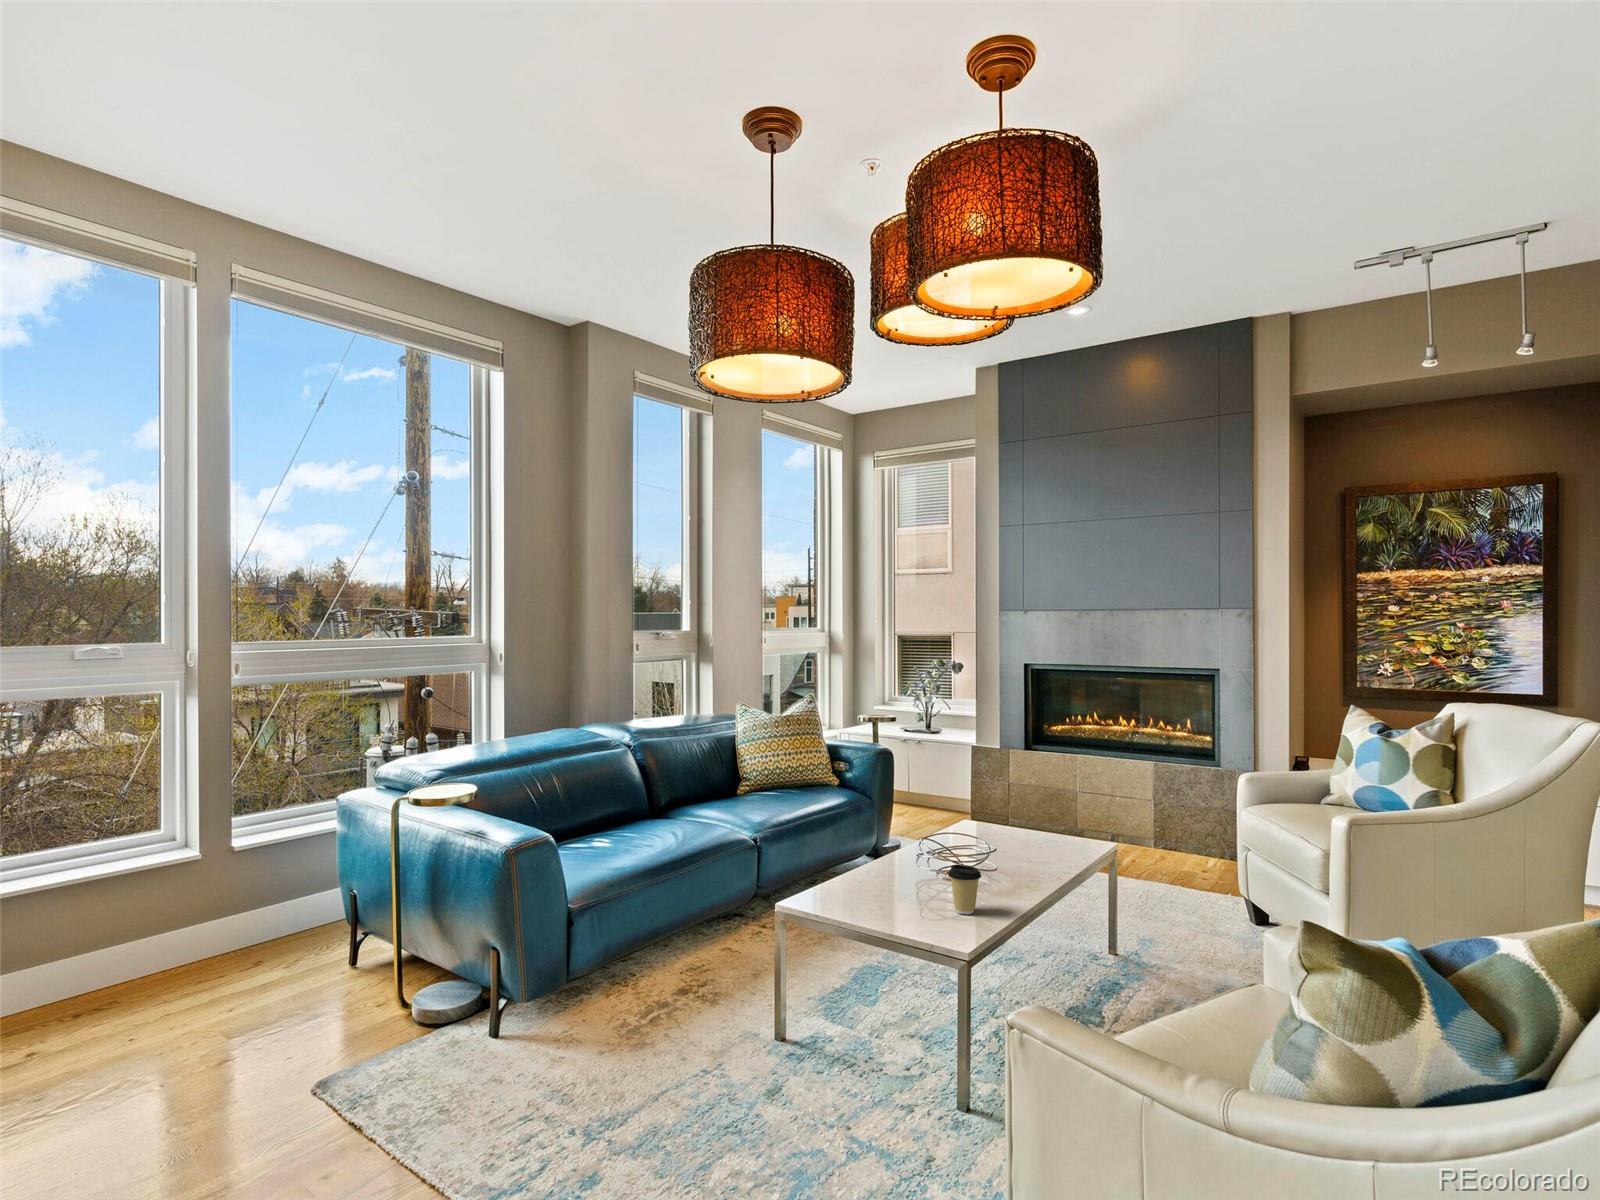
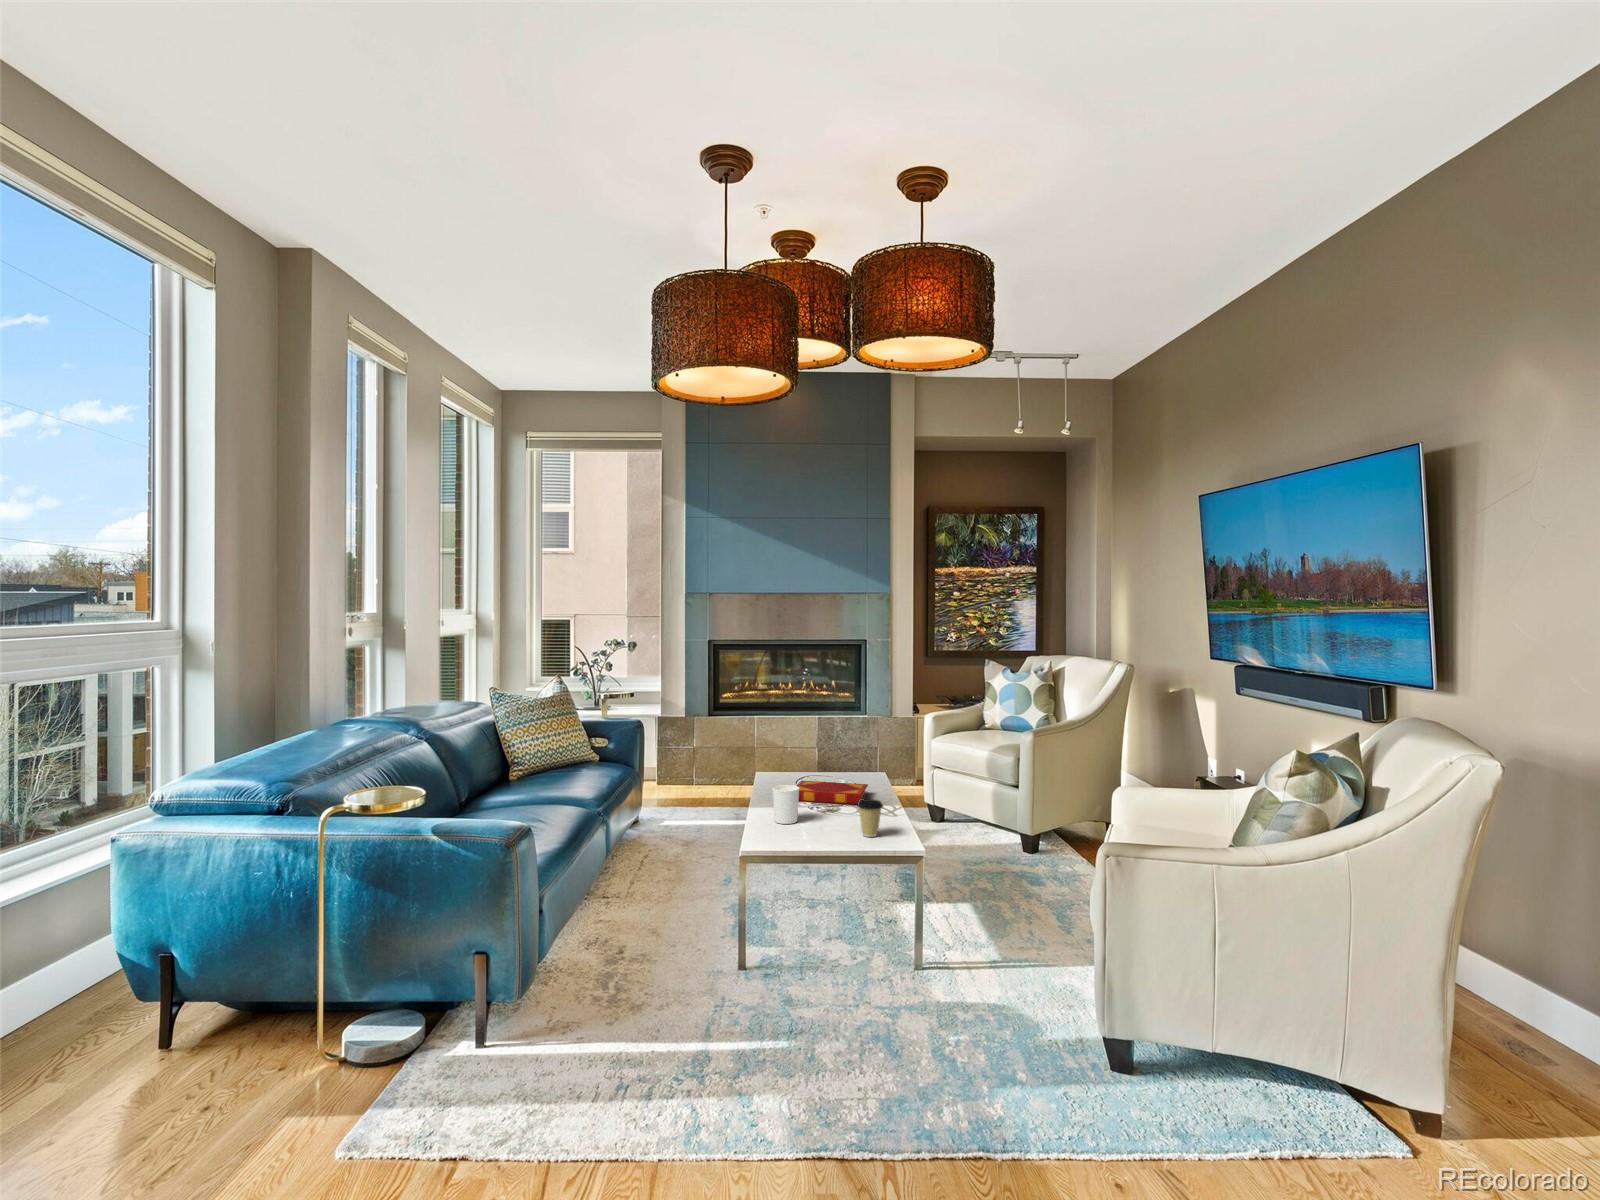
candle holder: none [886,834,918,881] -> present [772,785,800,824]
hardback book: none [951,834,1055,874] -> present [797,781,868,804]

